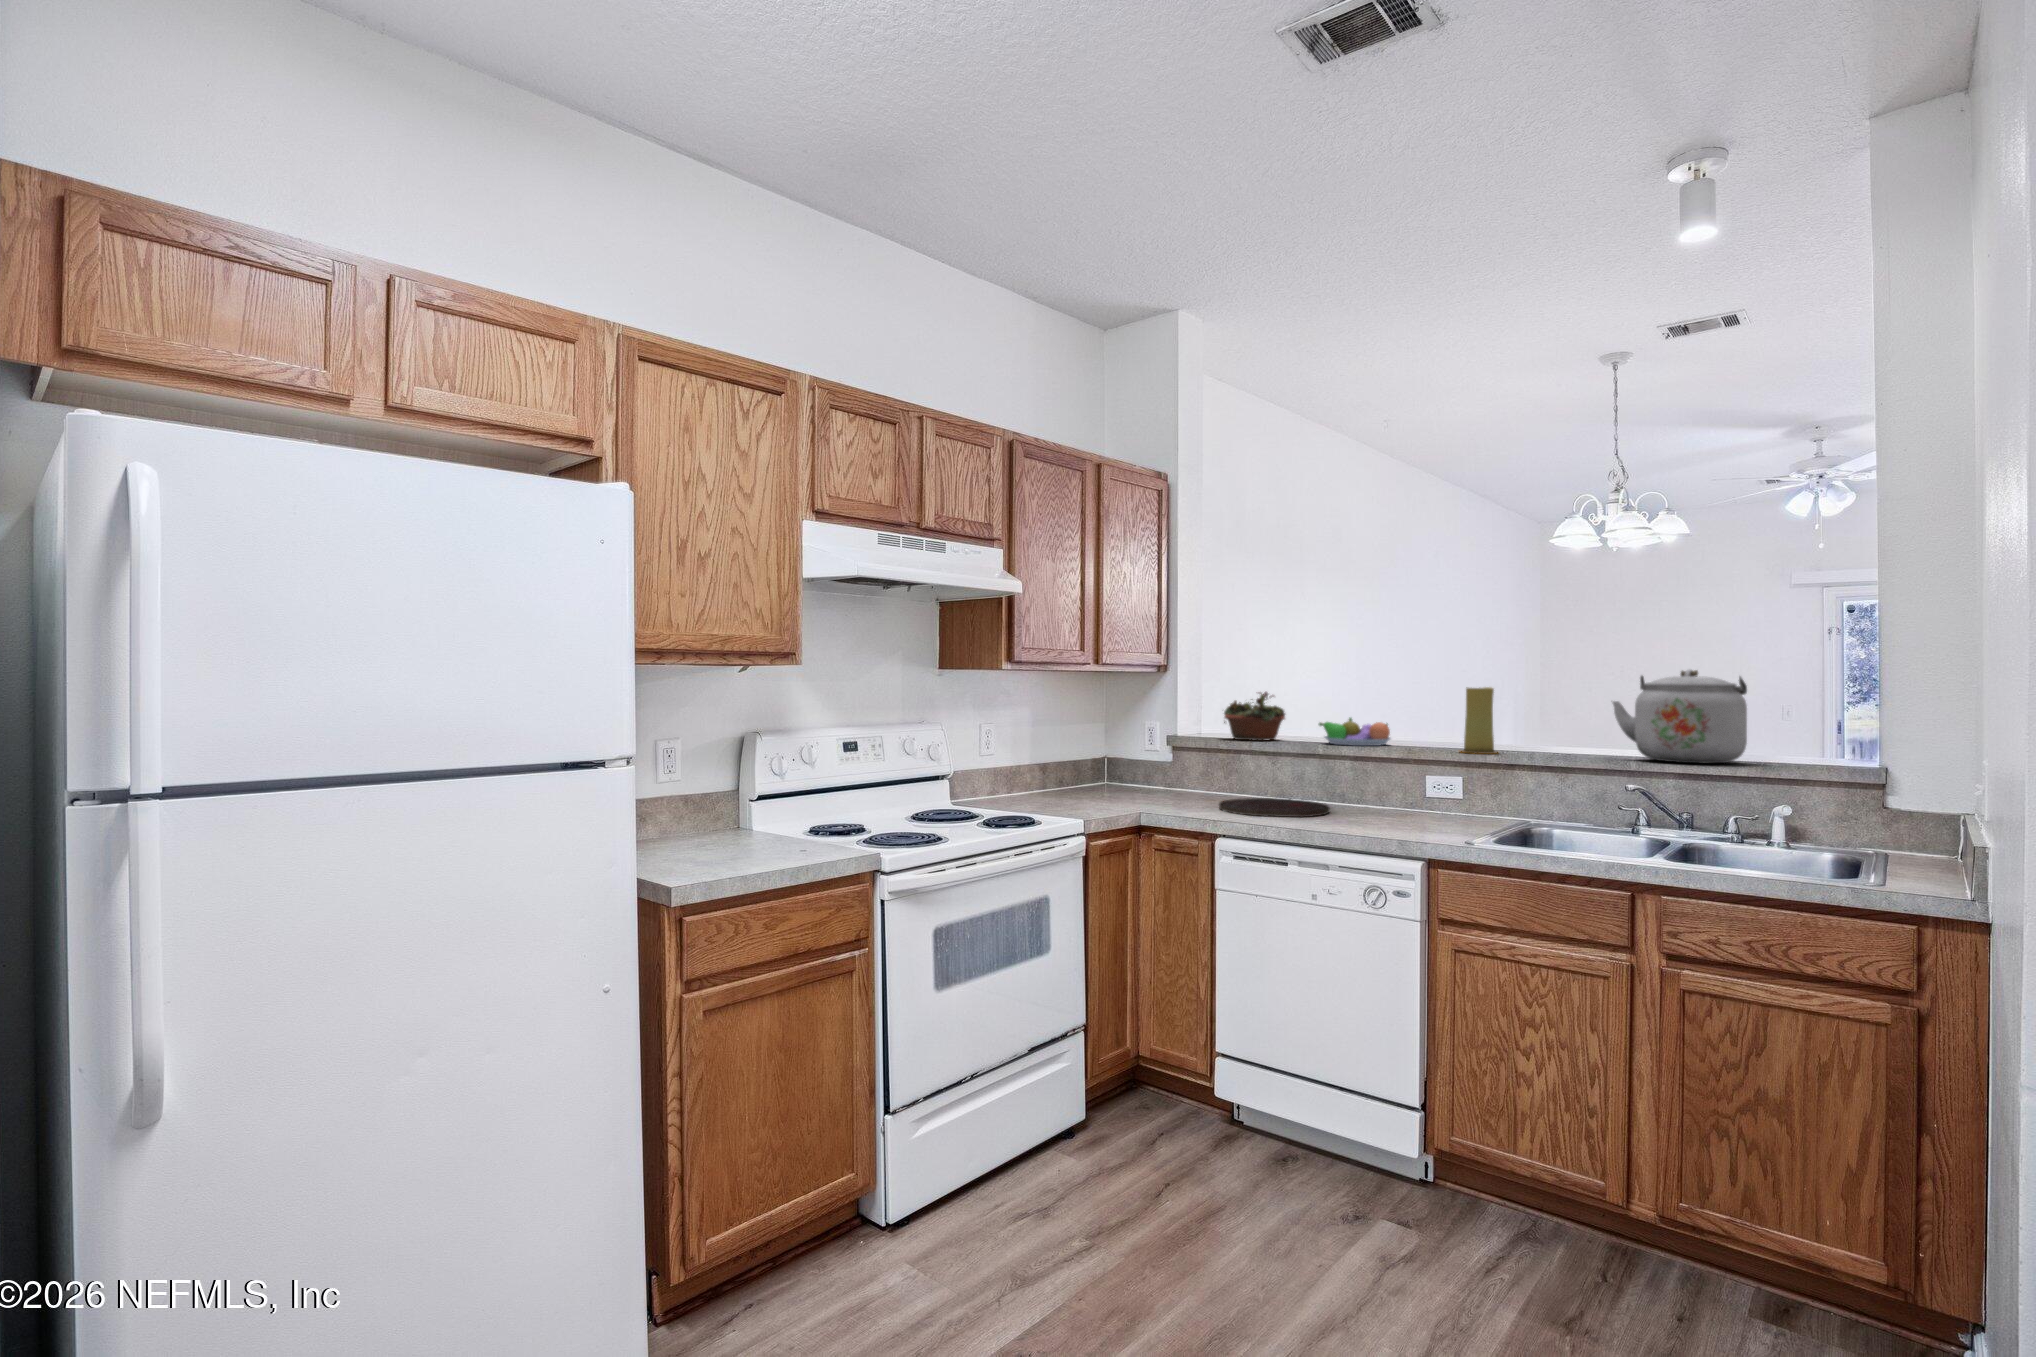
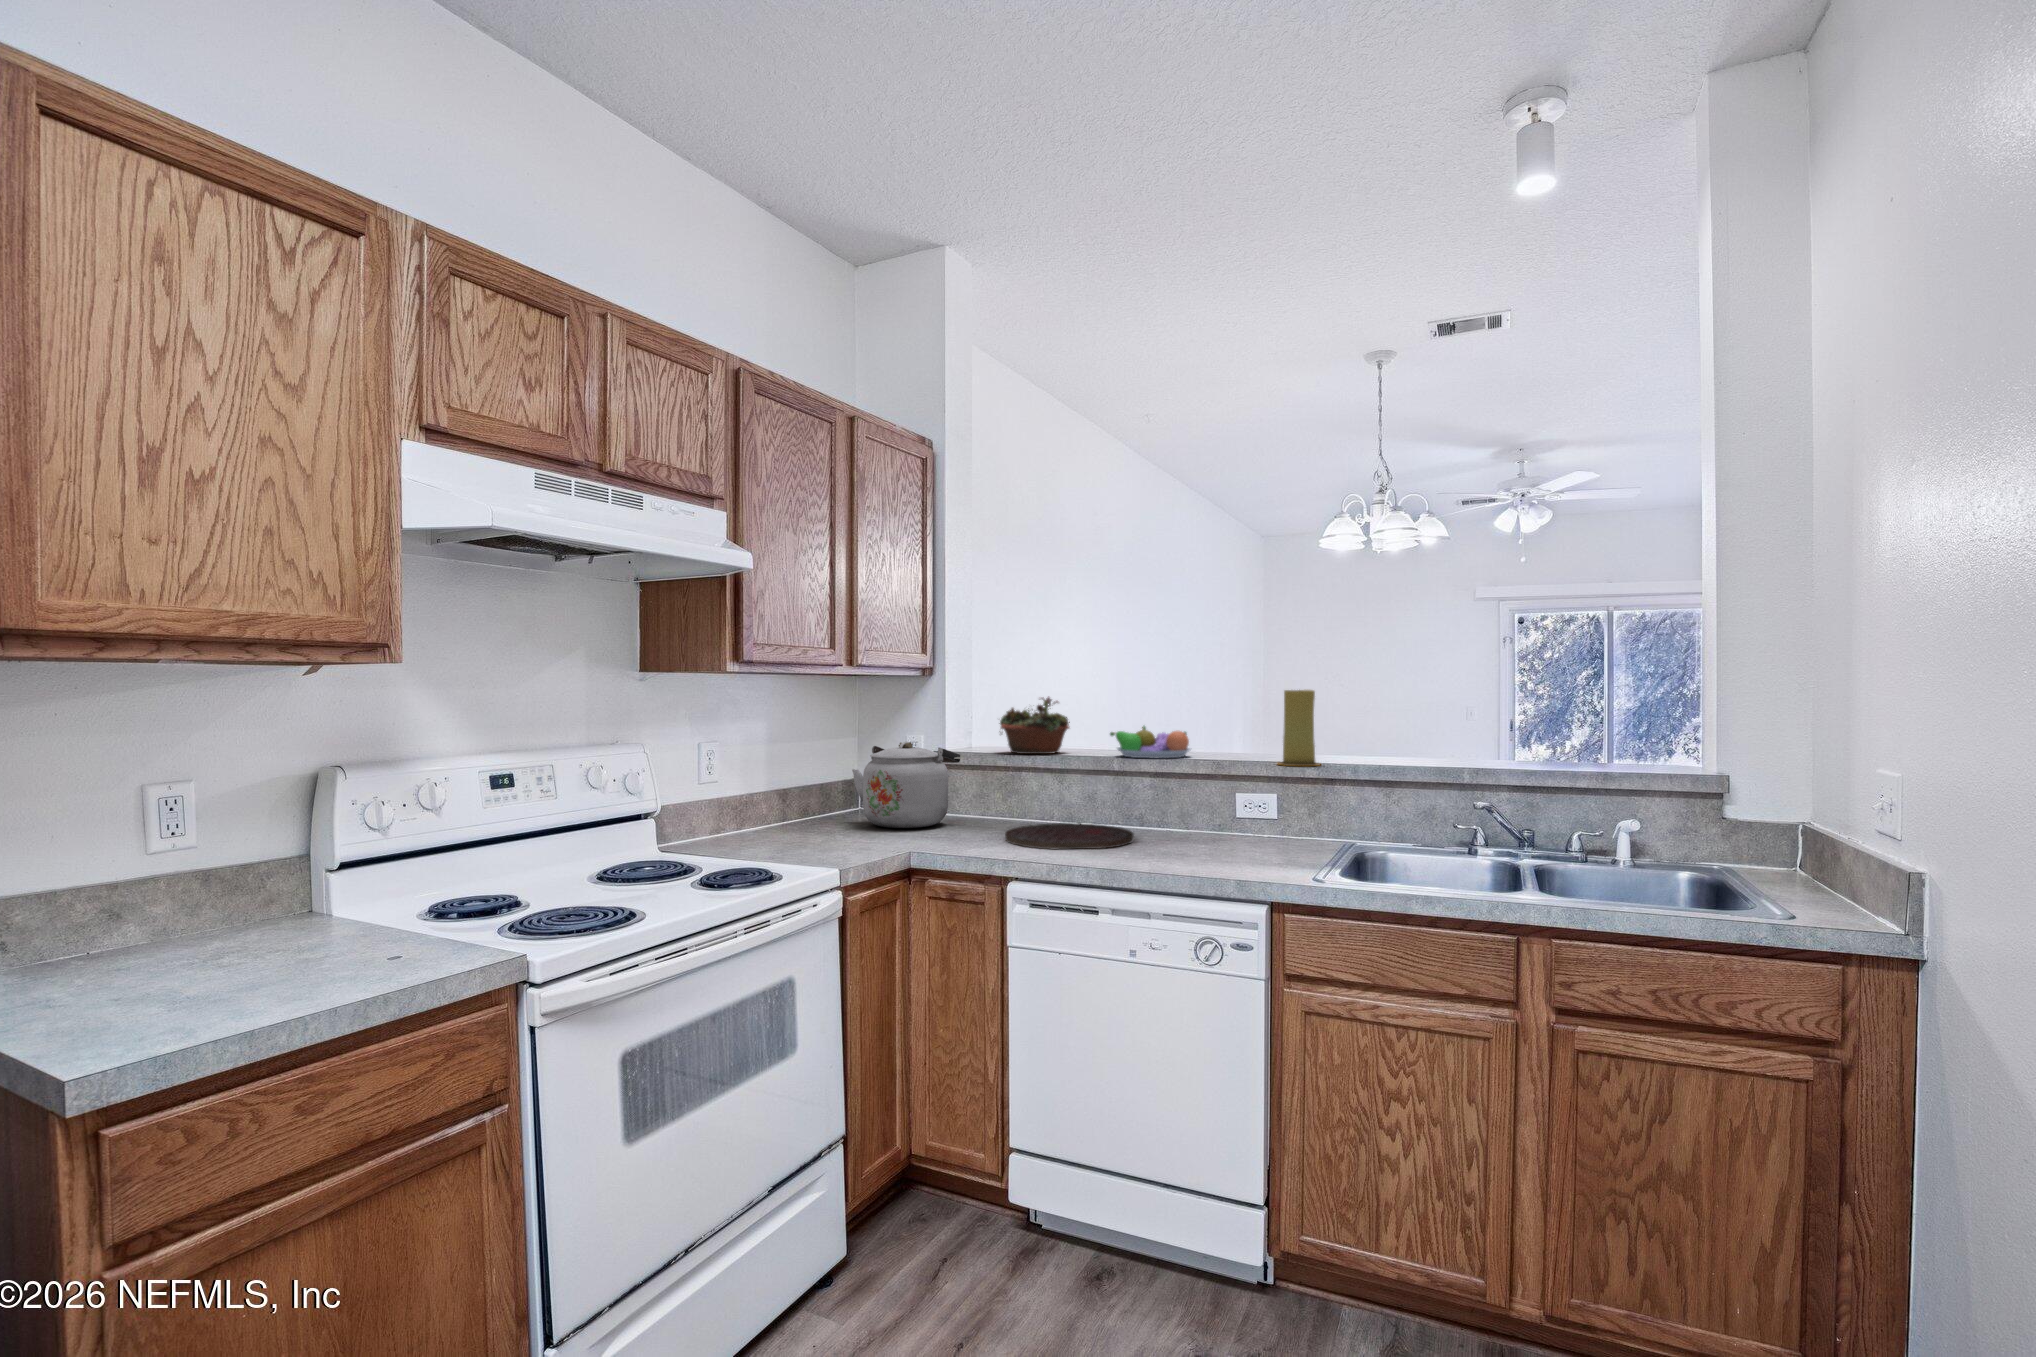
kettle: present [1613,669,1747,763] -> present [852,741,960,828]

